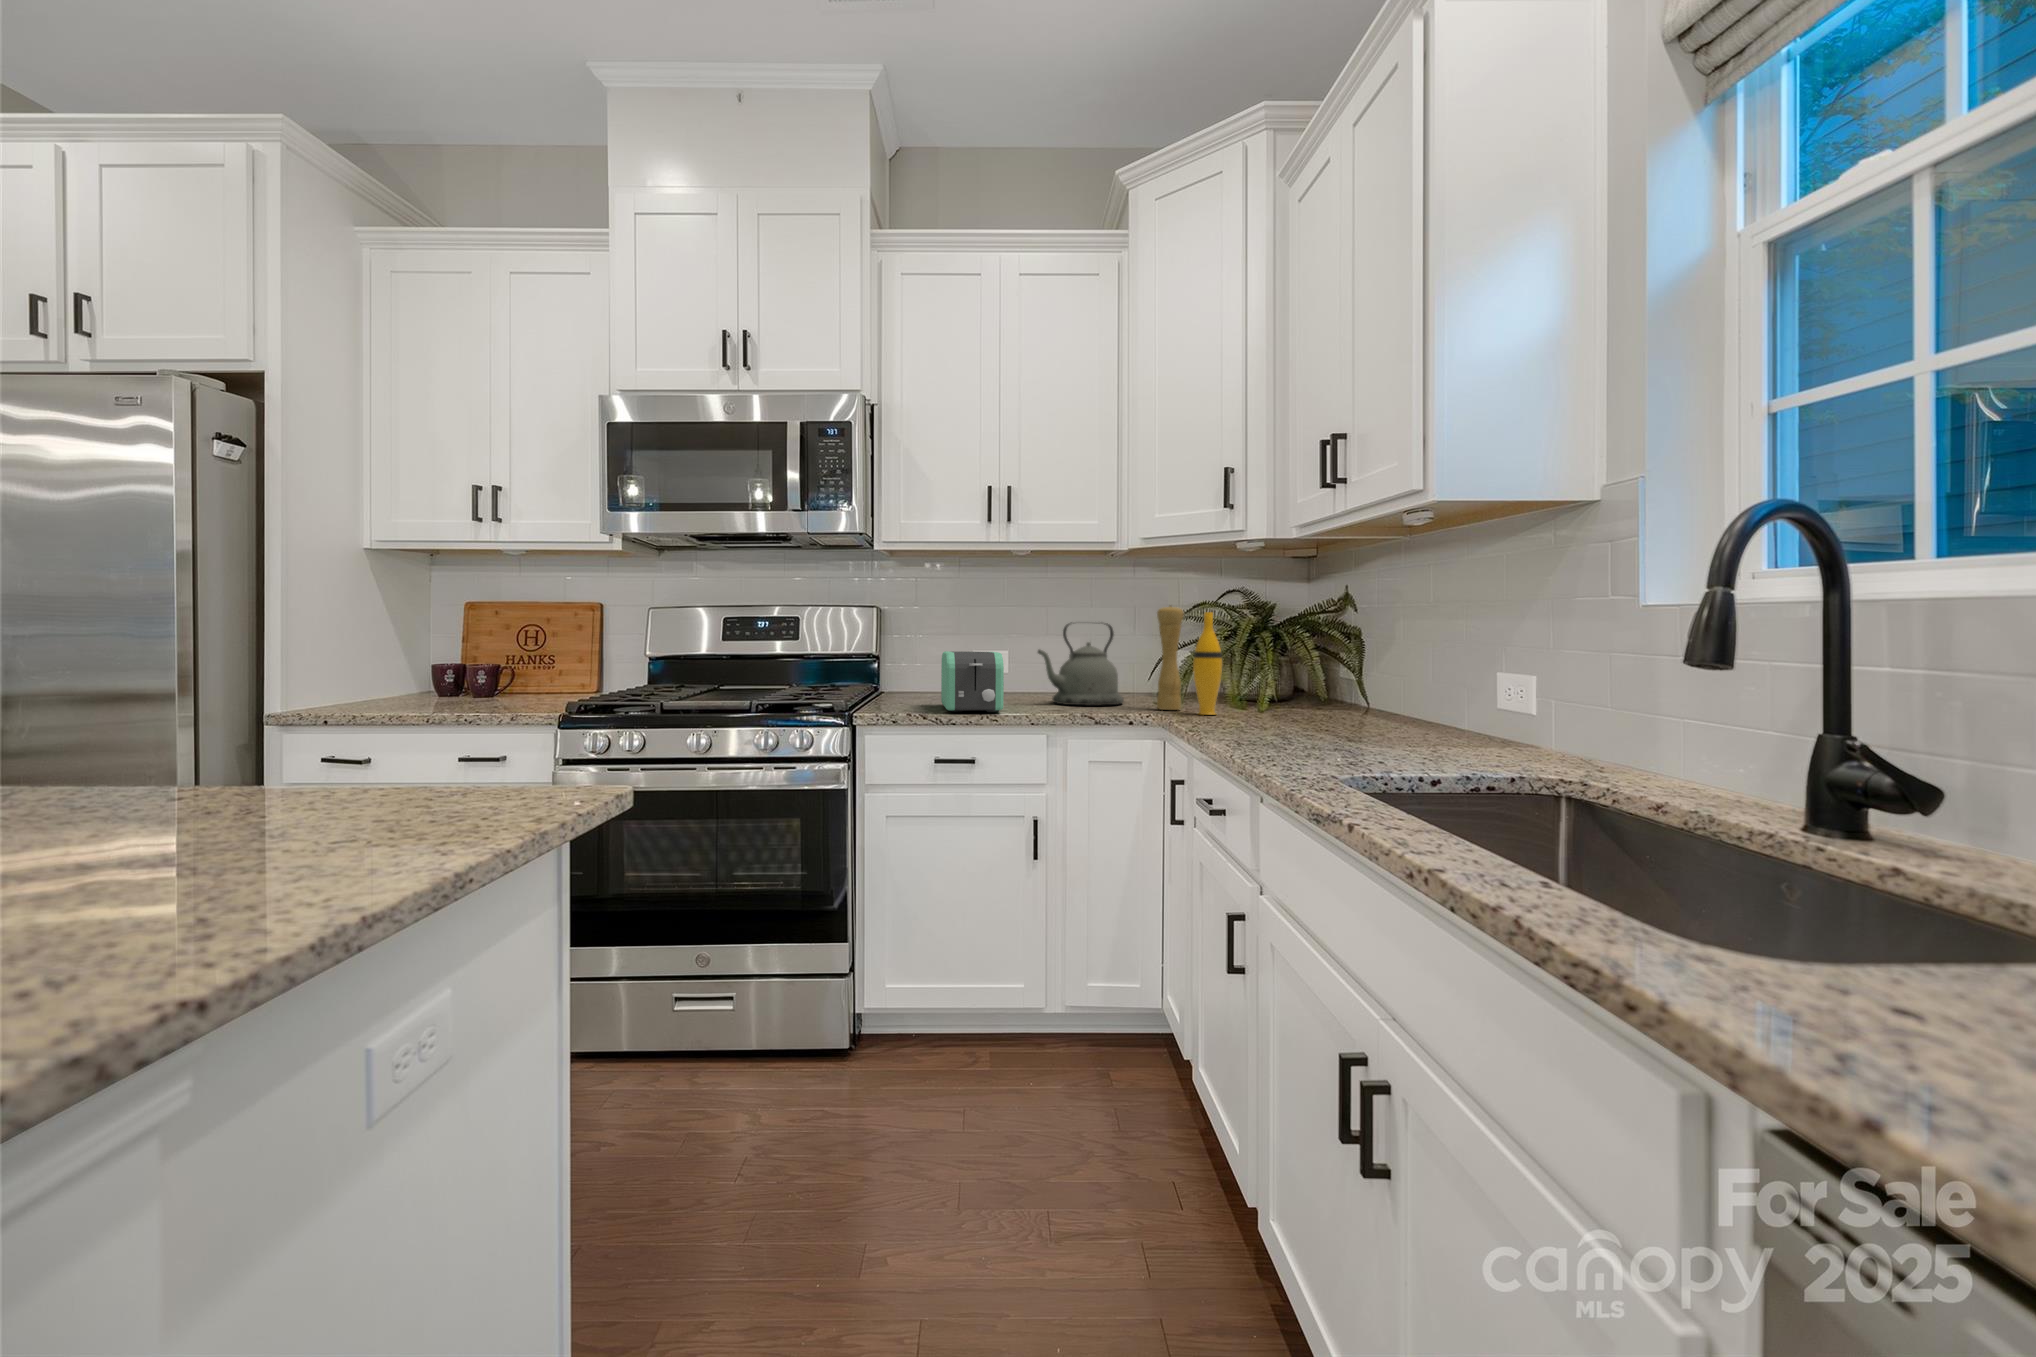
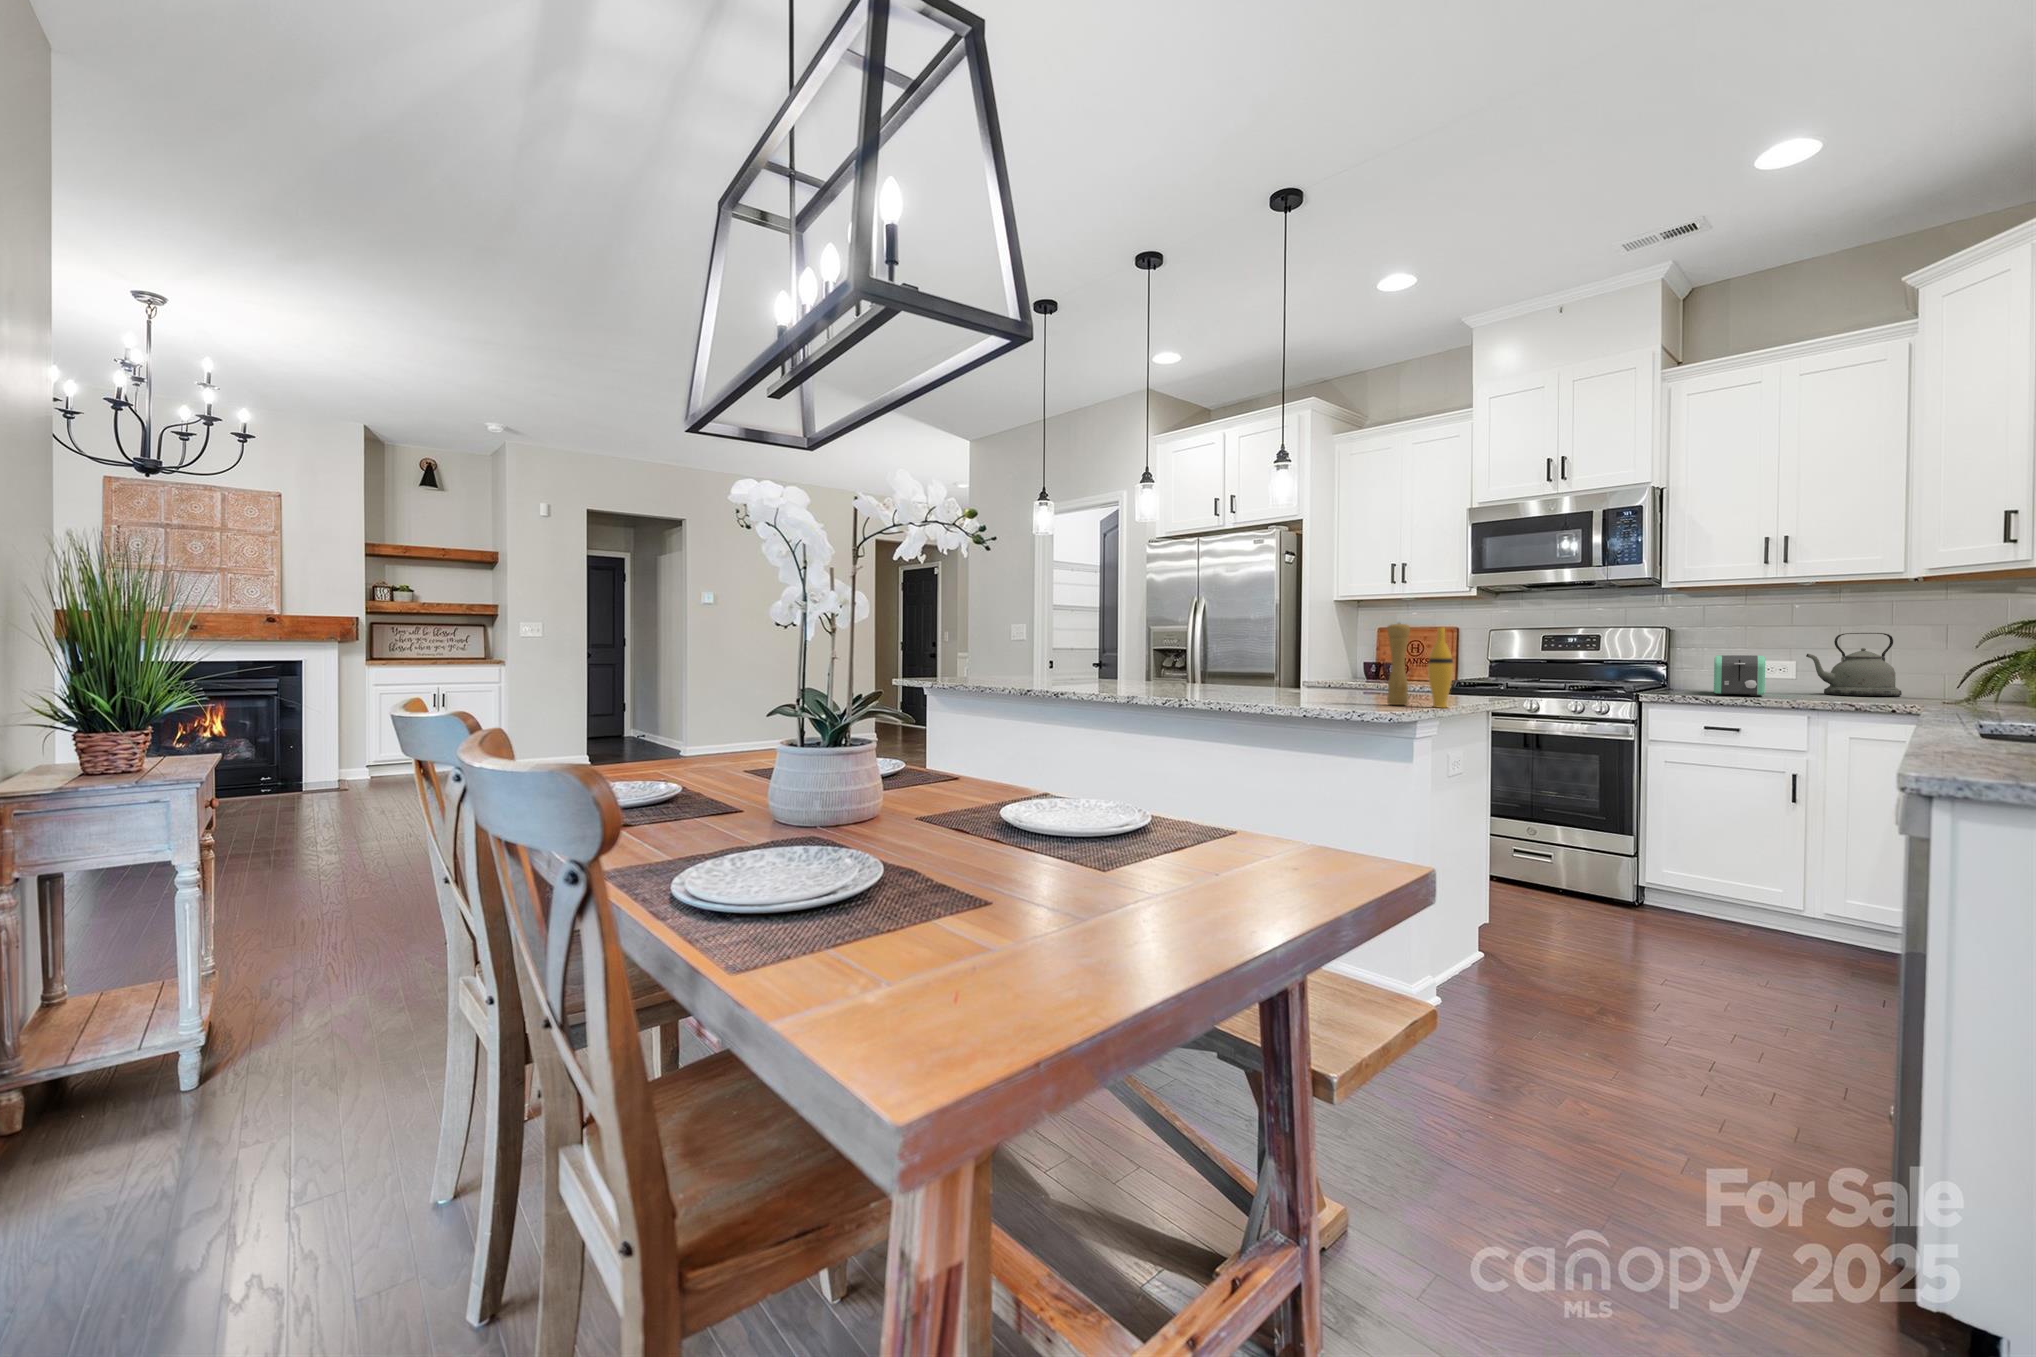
pepper mill: present [1157,606,1184,710] -> present [1387,623,1410,705]
vase: present [1193,612,1222,715] -> present [1428,627,1453,708]

